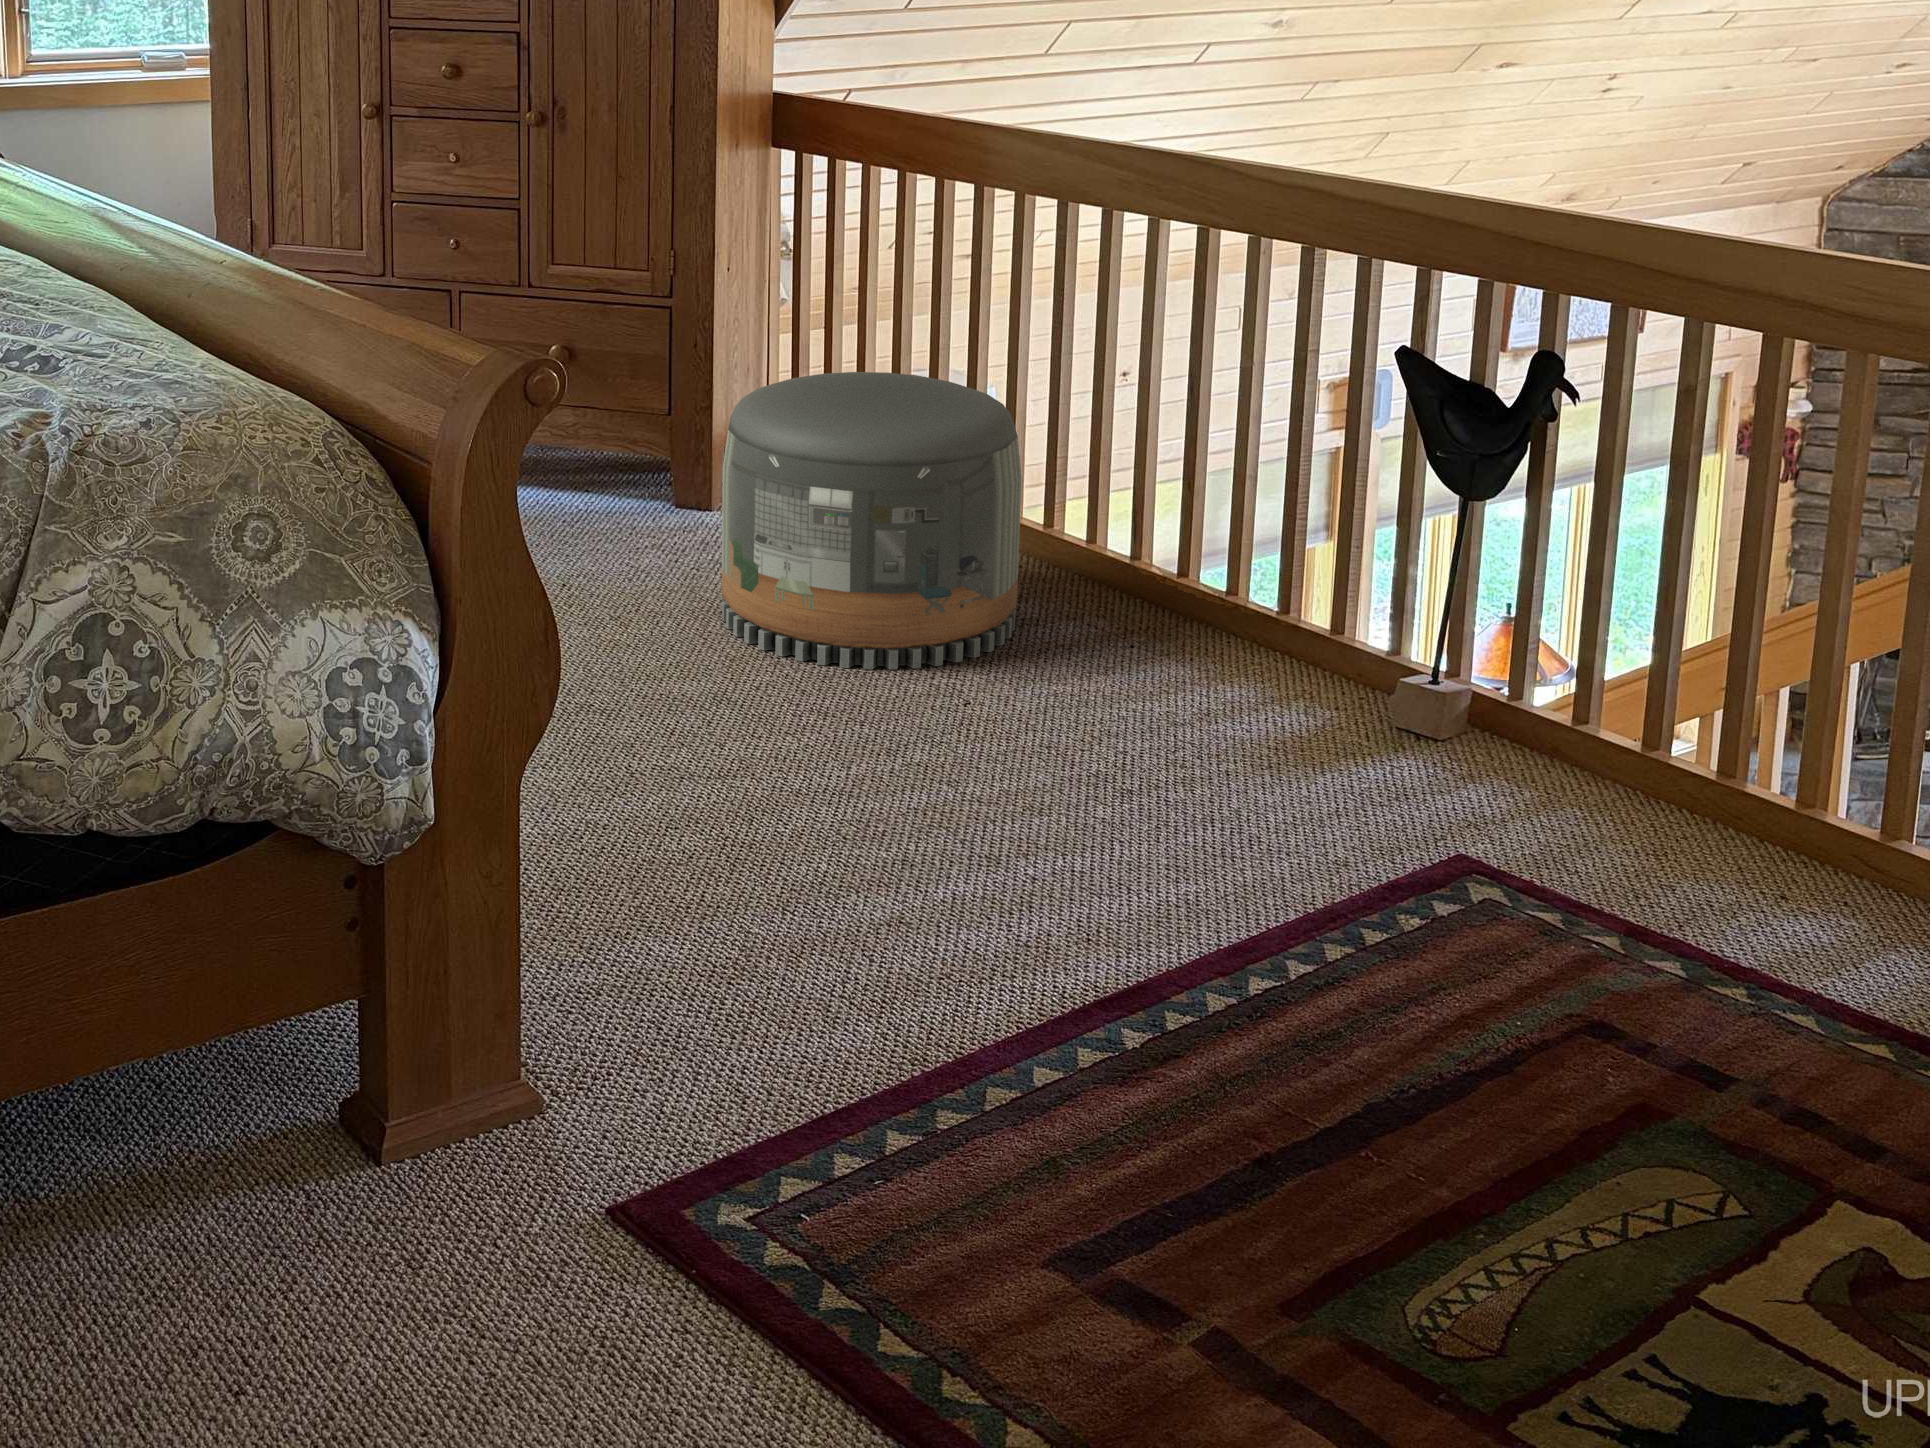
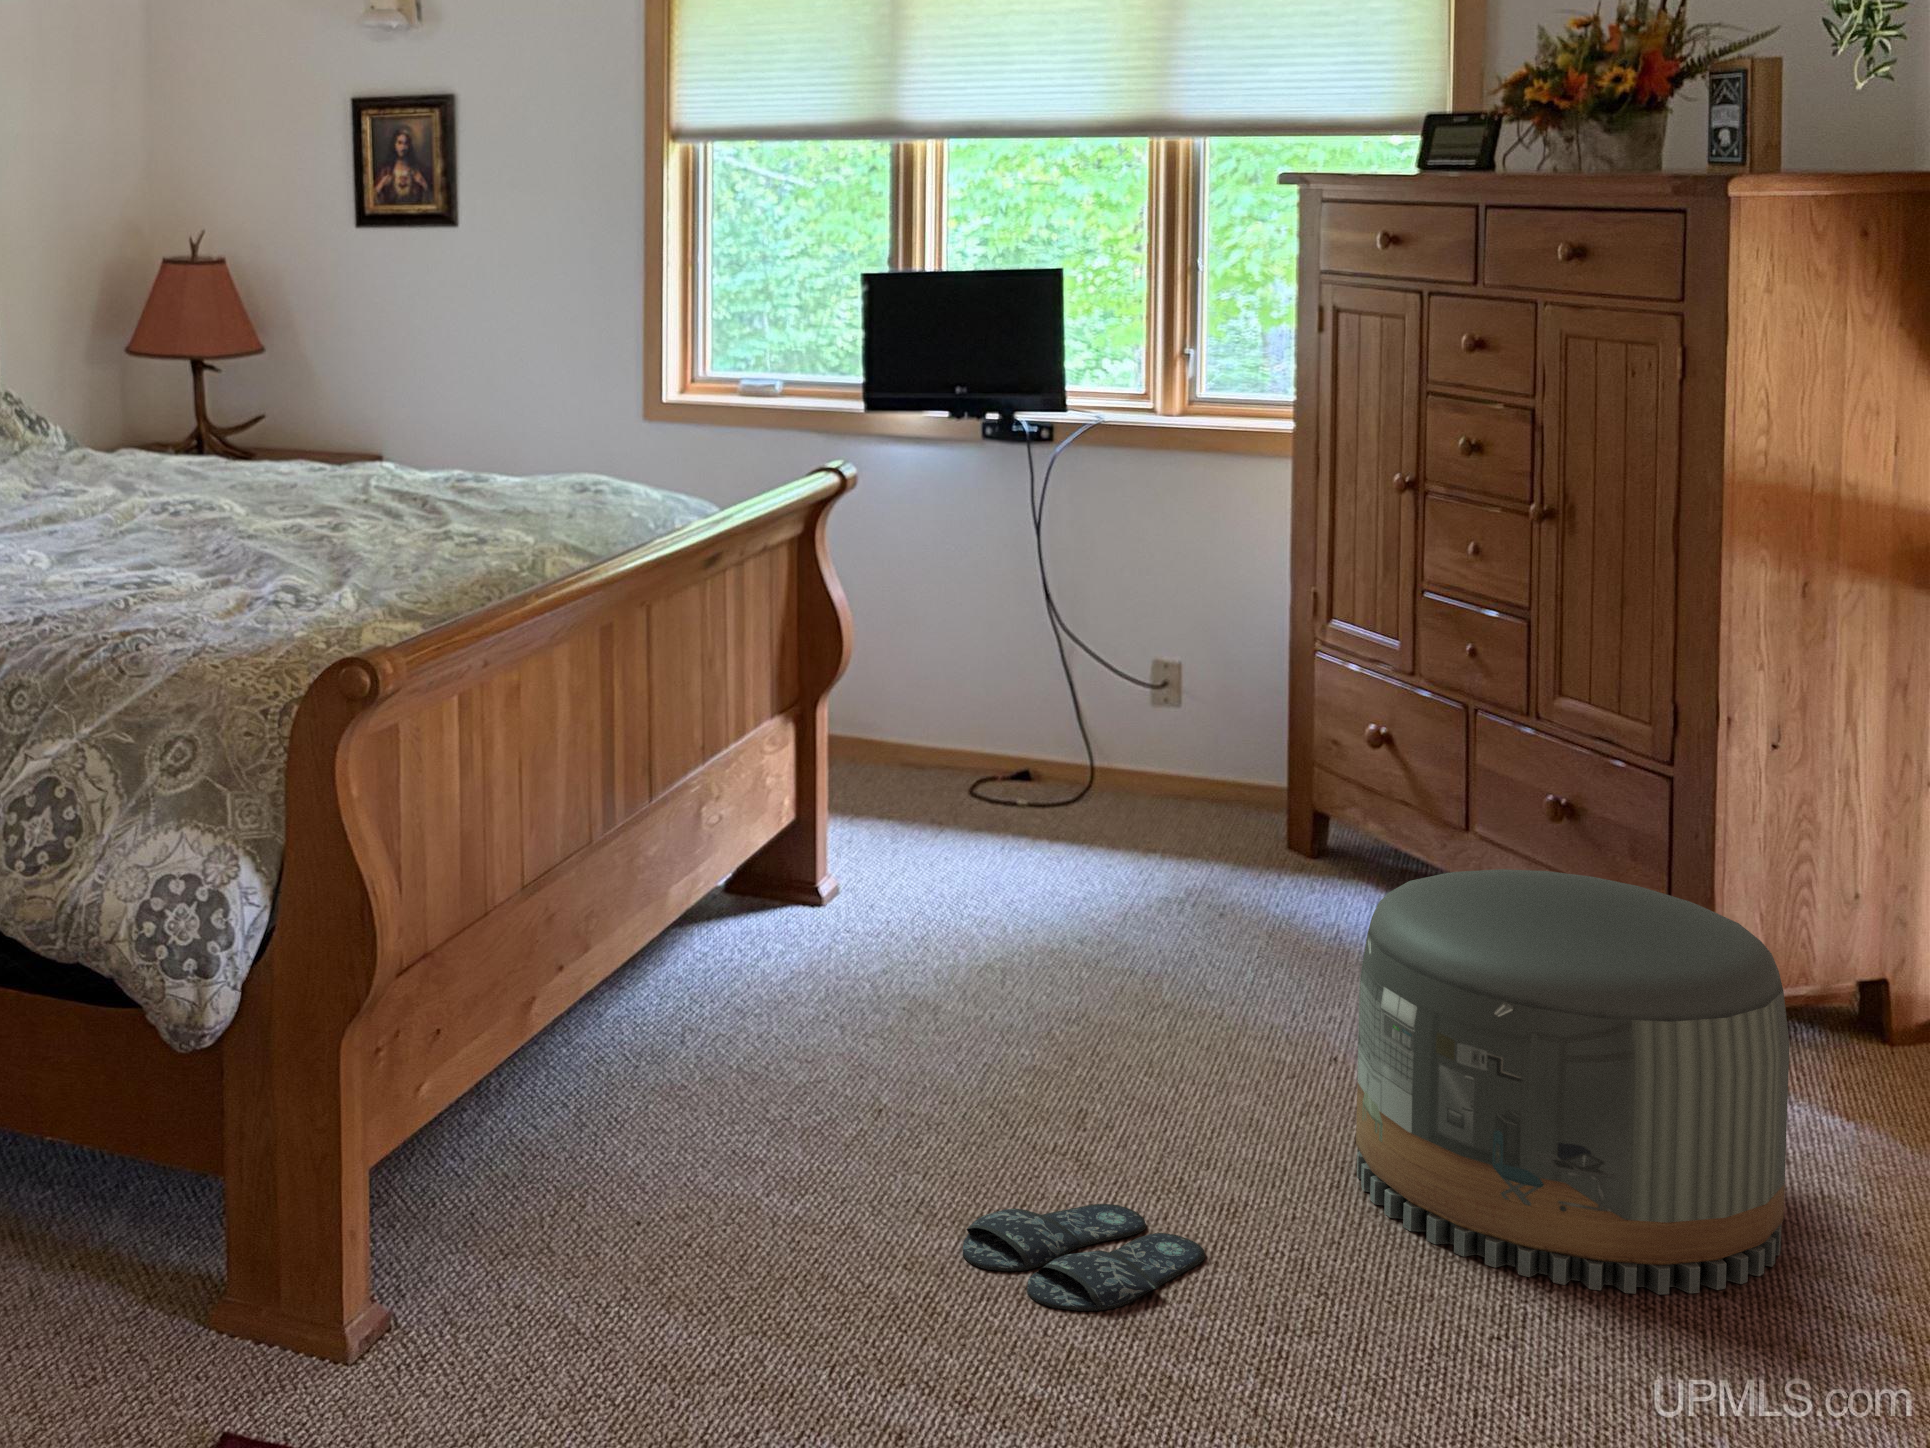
slippers: none [665,727,837,810] -> present [963,1204,1205,1311]

